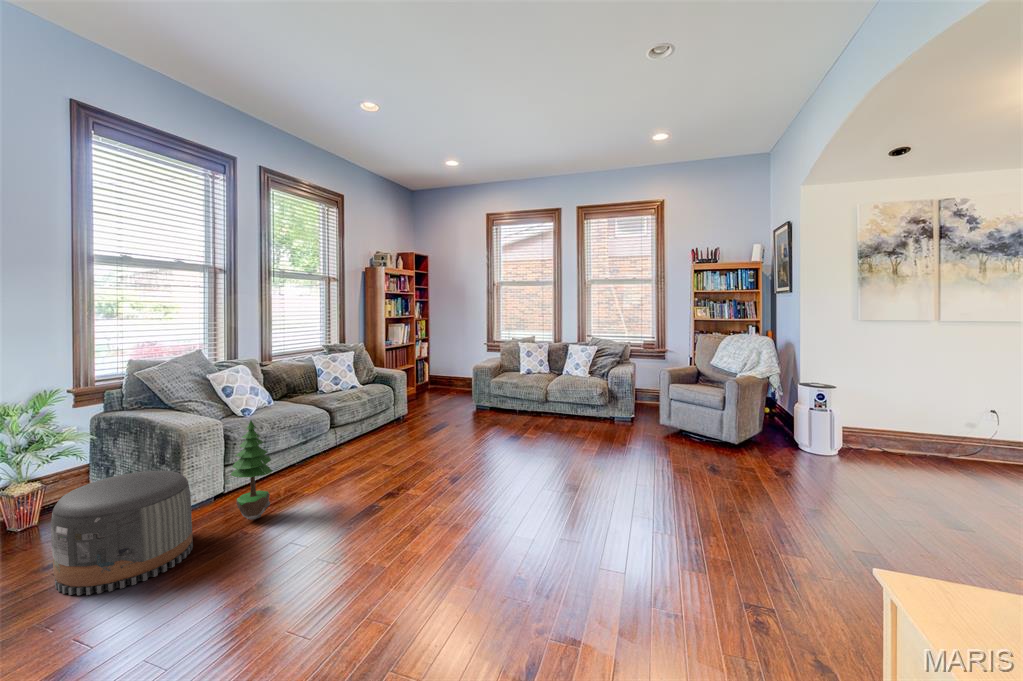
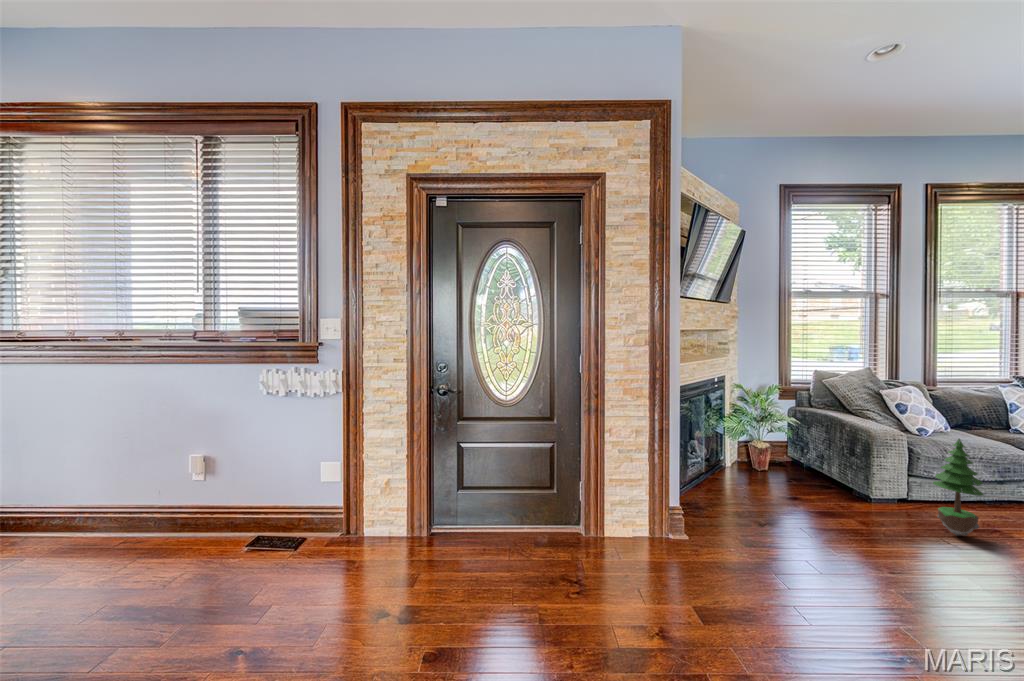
pouf: present [51,471,193,595] -> none [799,455,899,542]

